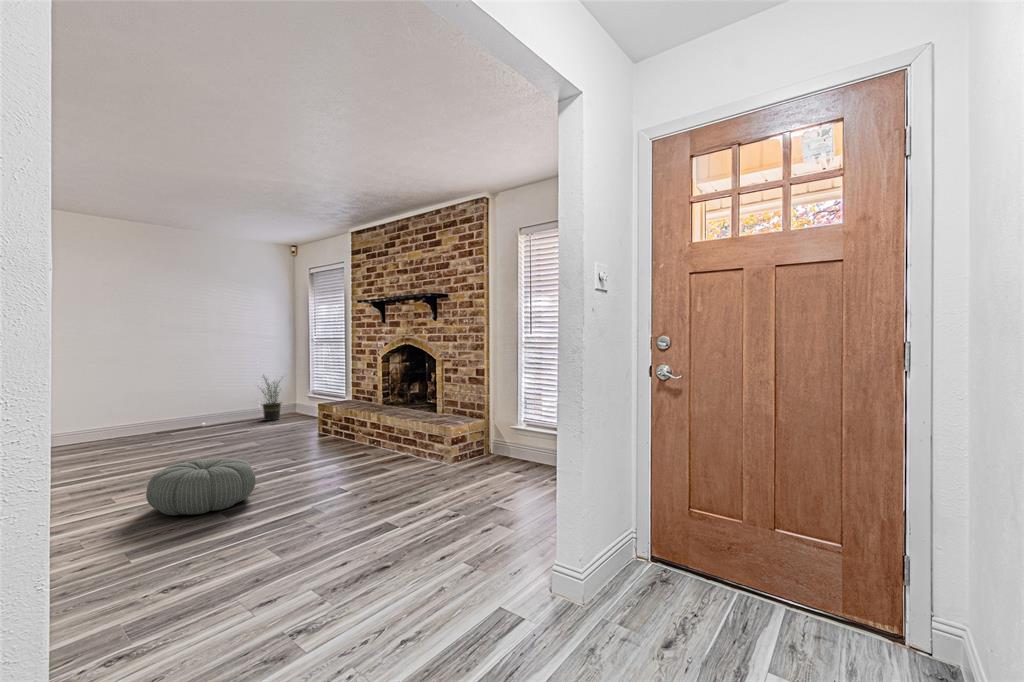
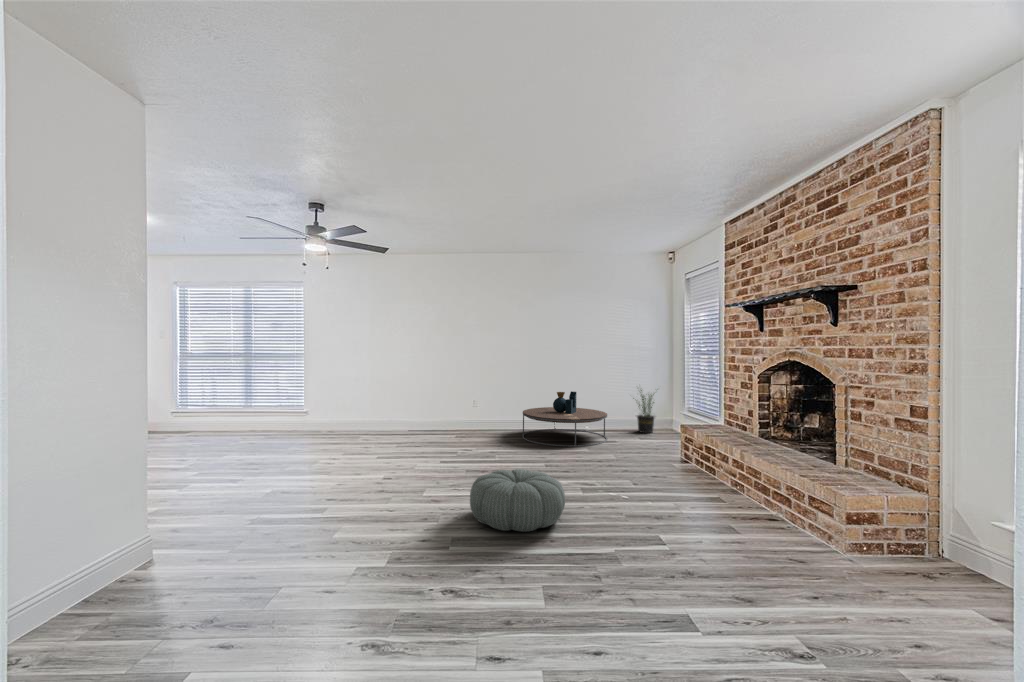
coffee table: none [127,386,238,447] -> present [522,391,607,447]

